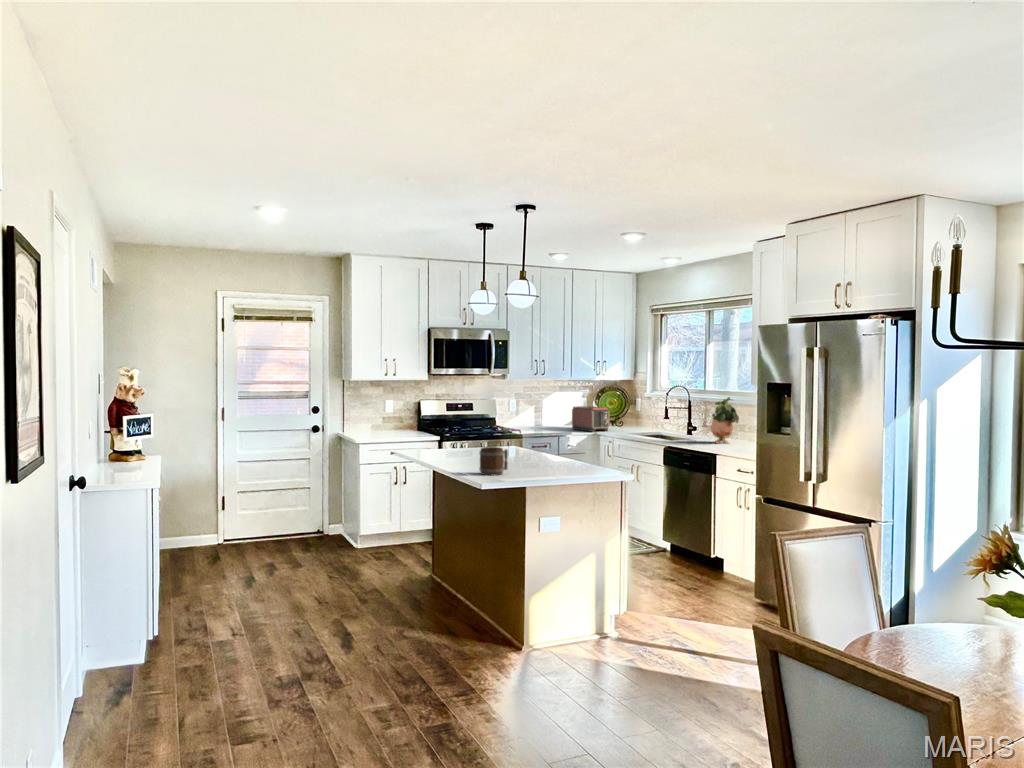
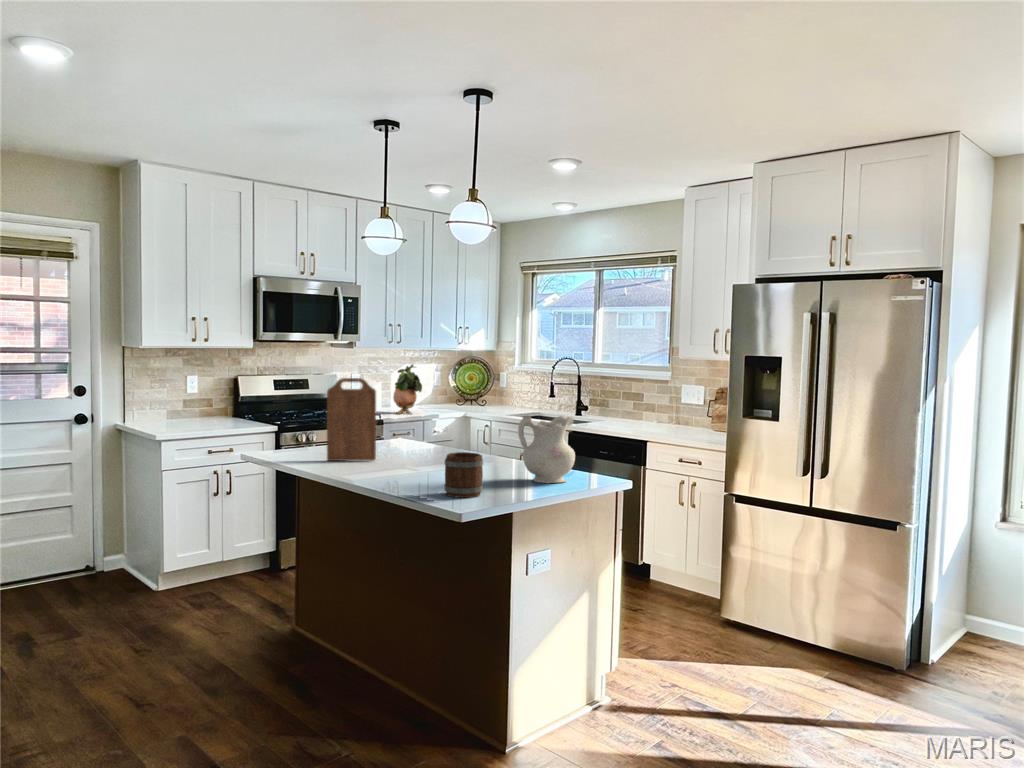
potted plant: present [711,397,739,443] -> present [393,364,422,414]
cutting board: none [442,400,474,457] -> present [327,378,376,461]
toaster: present [572,406,610,432] -> none [435,382,483,414]
ceramic pitcher: none [545,425,586,473] -> present [518,415,575,483]

